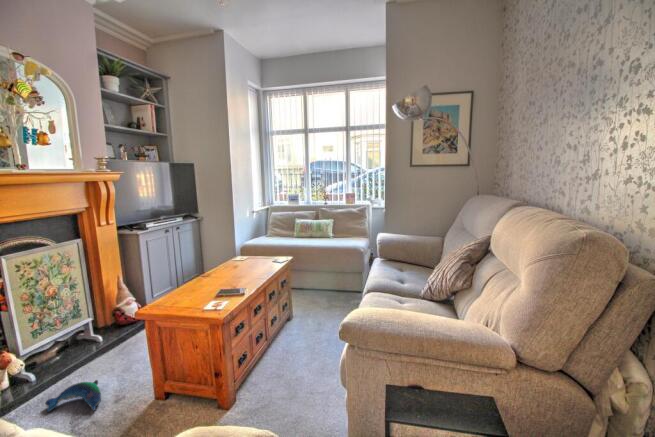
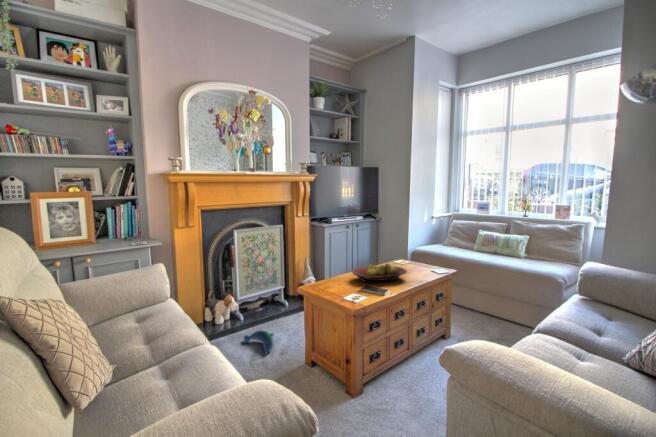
fruit bowl: none [200,263,256,287] -> present [352,263,407,282]

